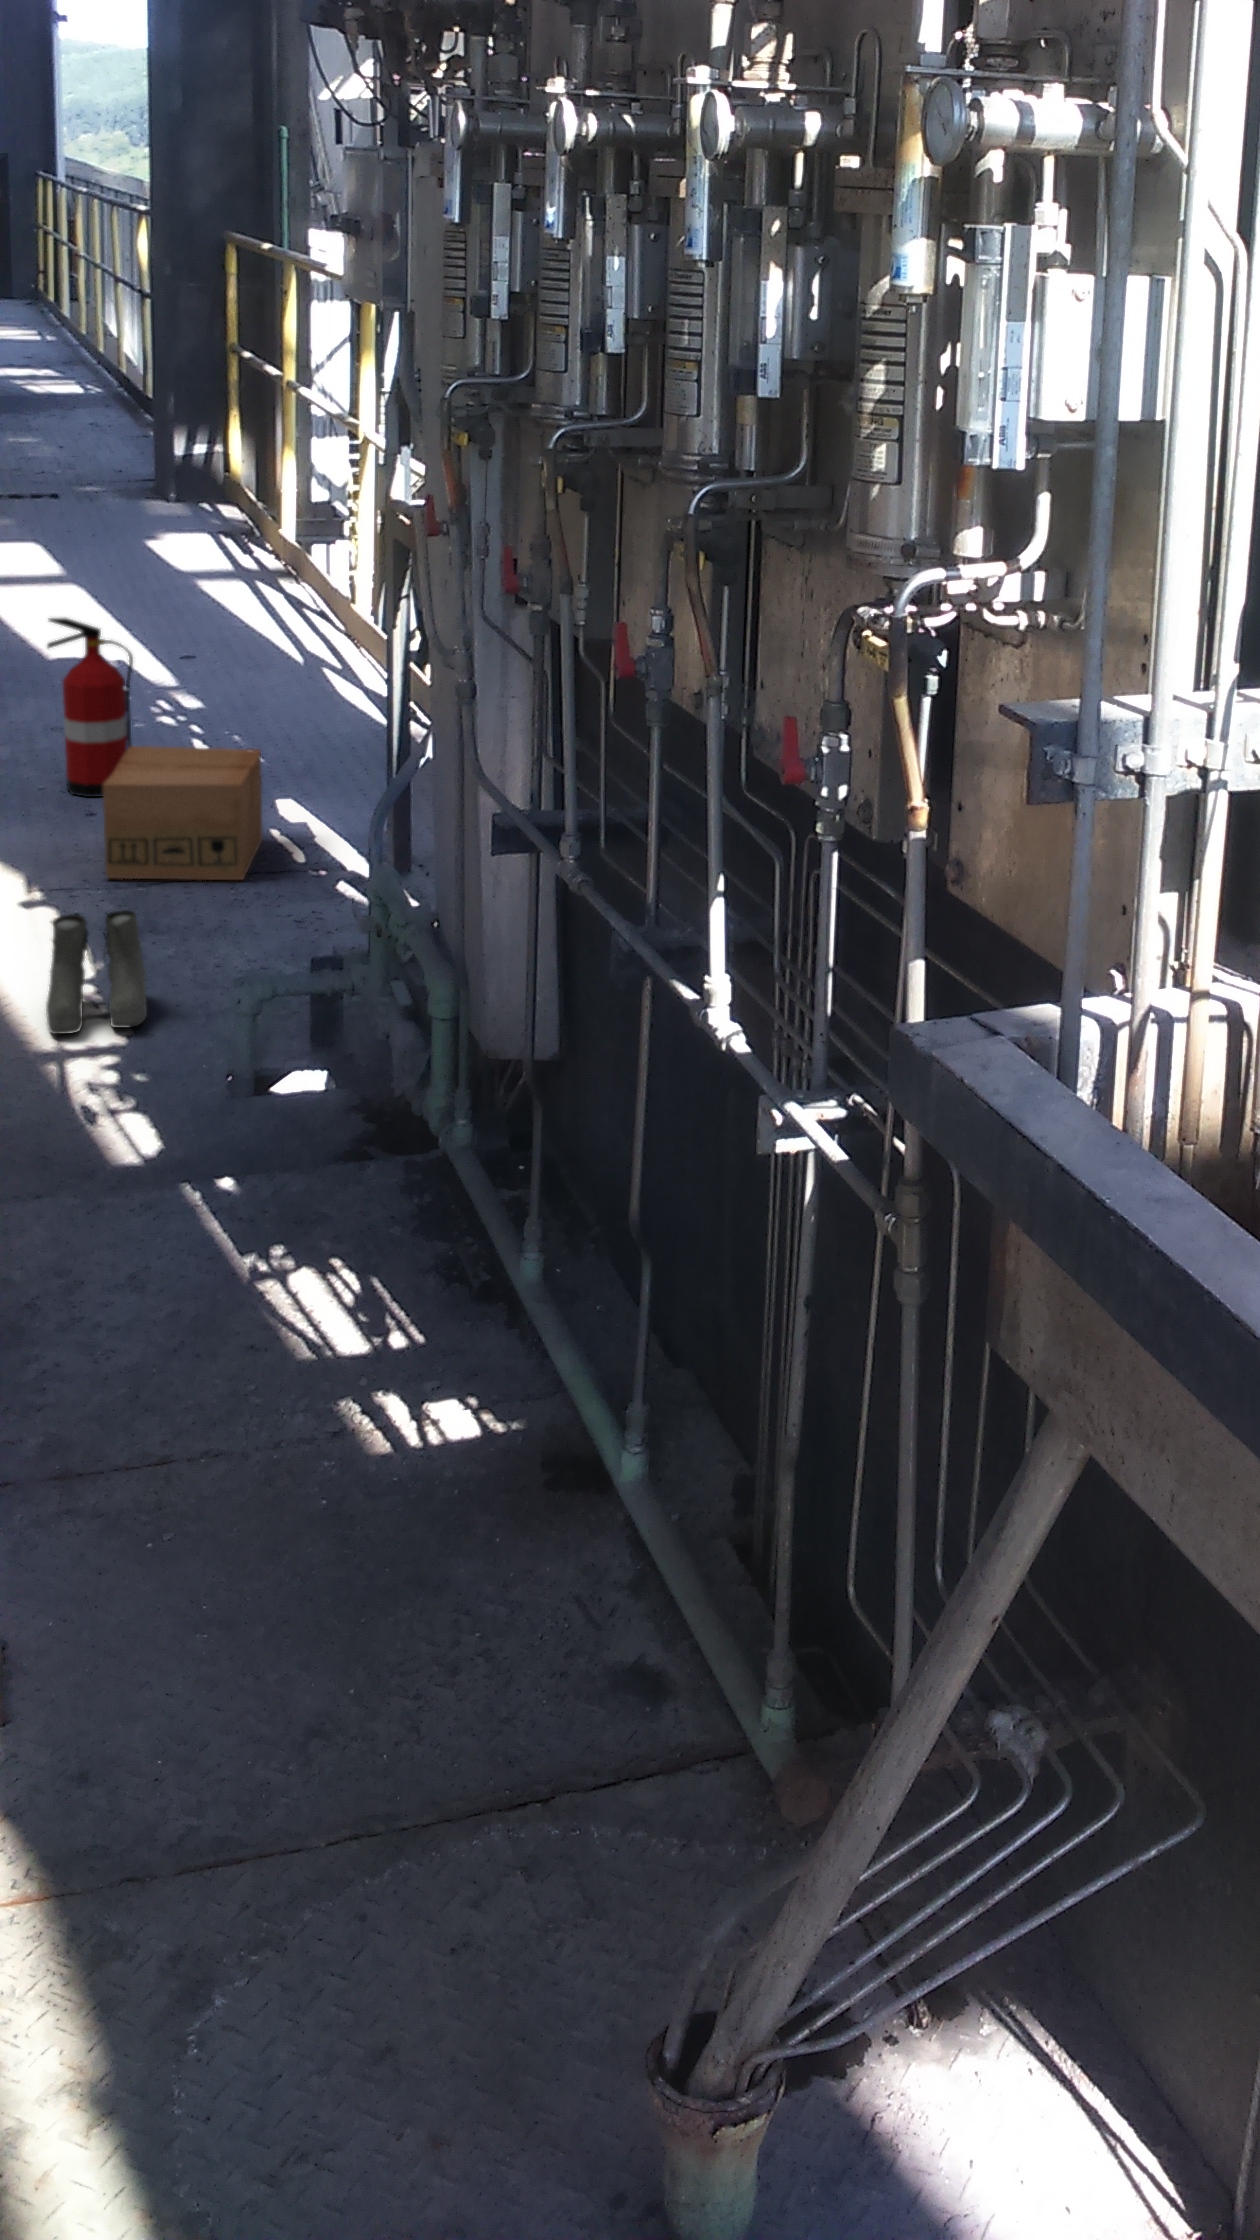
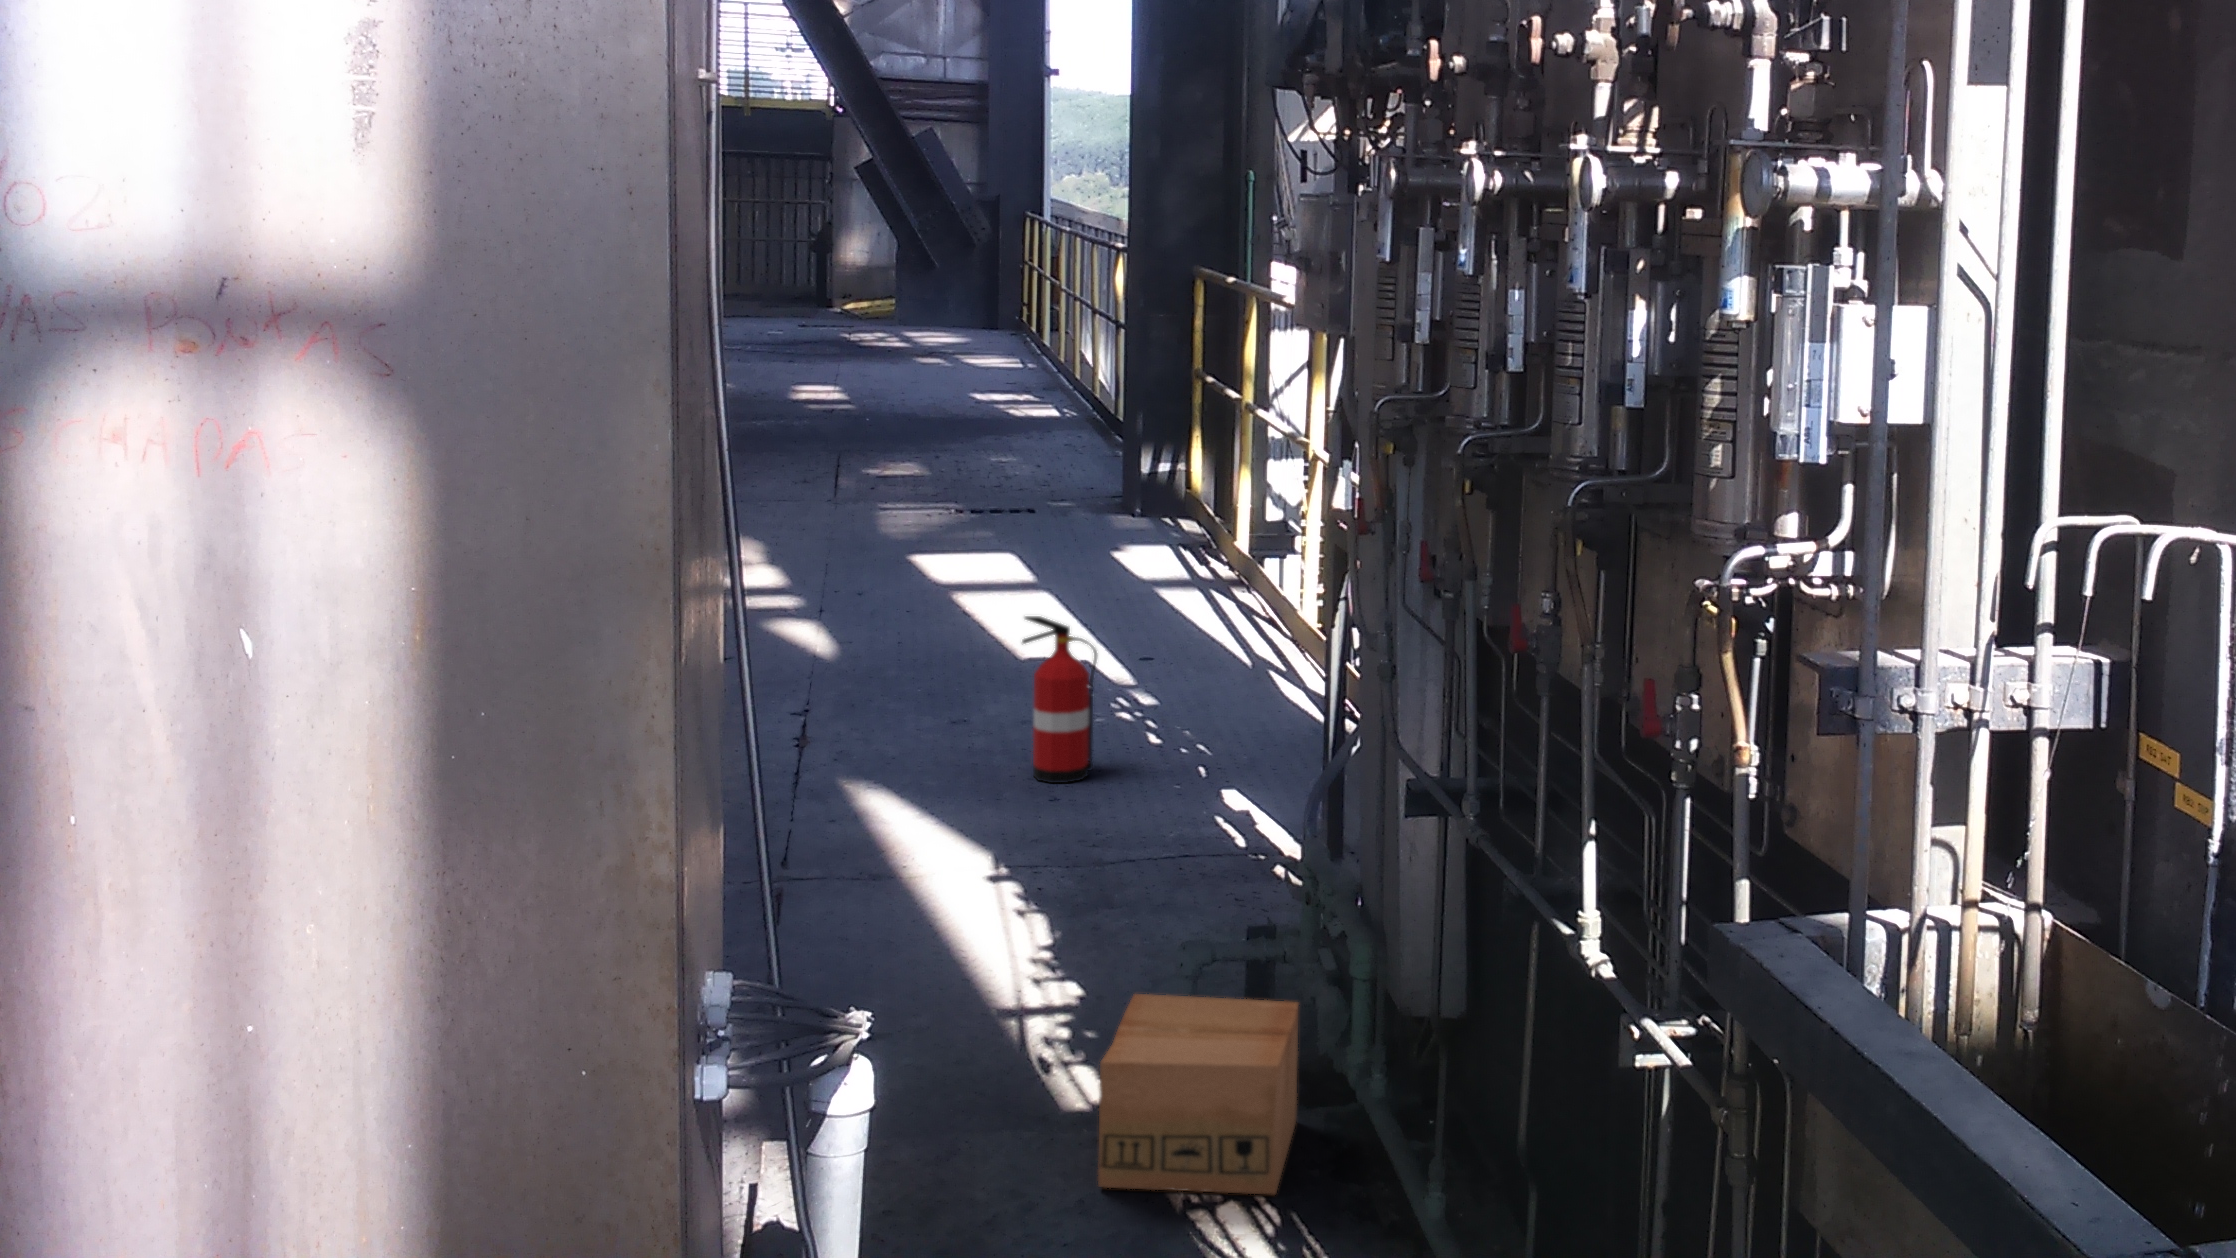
cardboard box: present [103,746,263,880] -> present [1098,994,1298,1194]
boots: present [46,910,147,1034] -> none [1009,878,1097,990]

